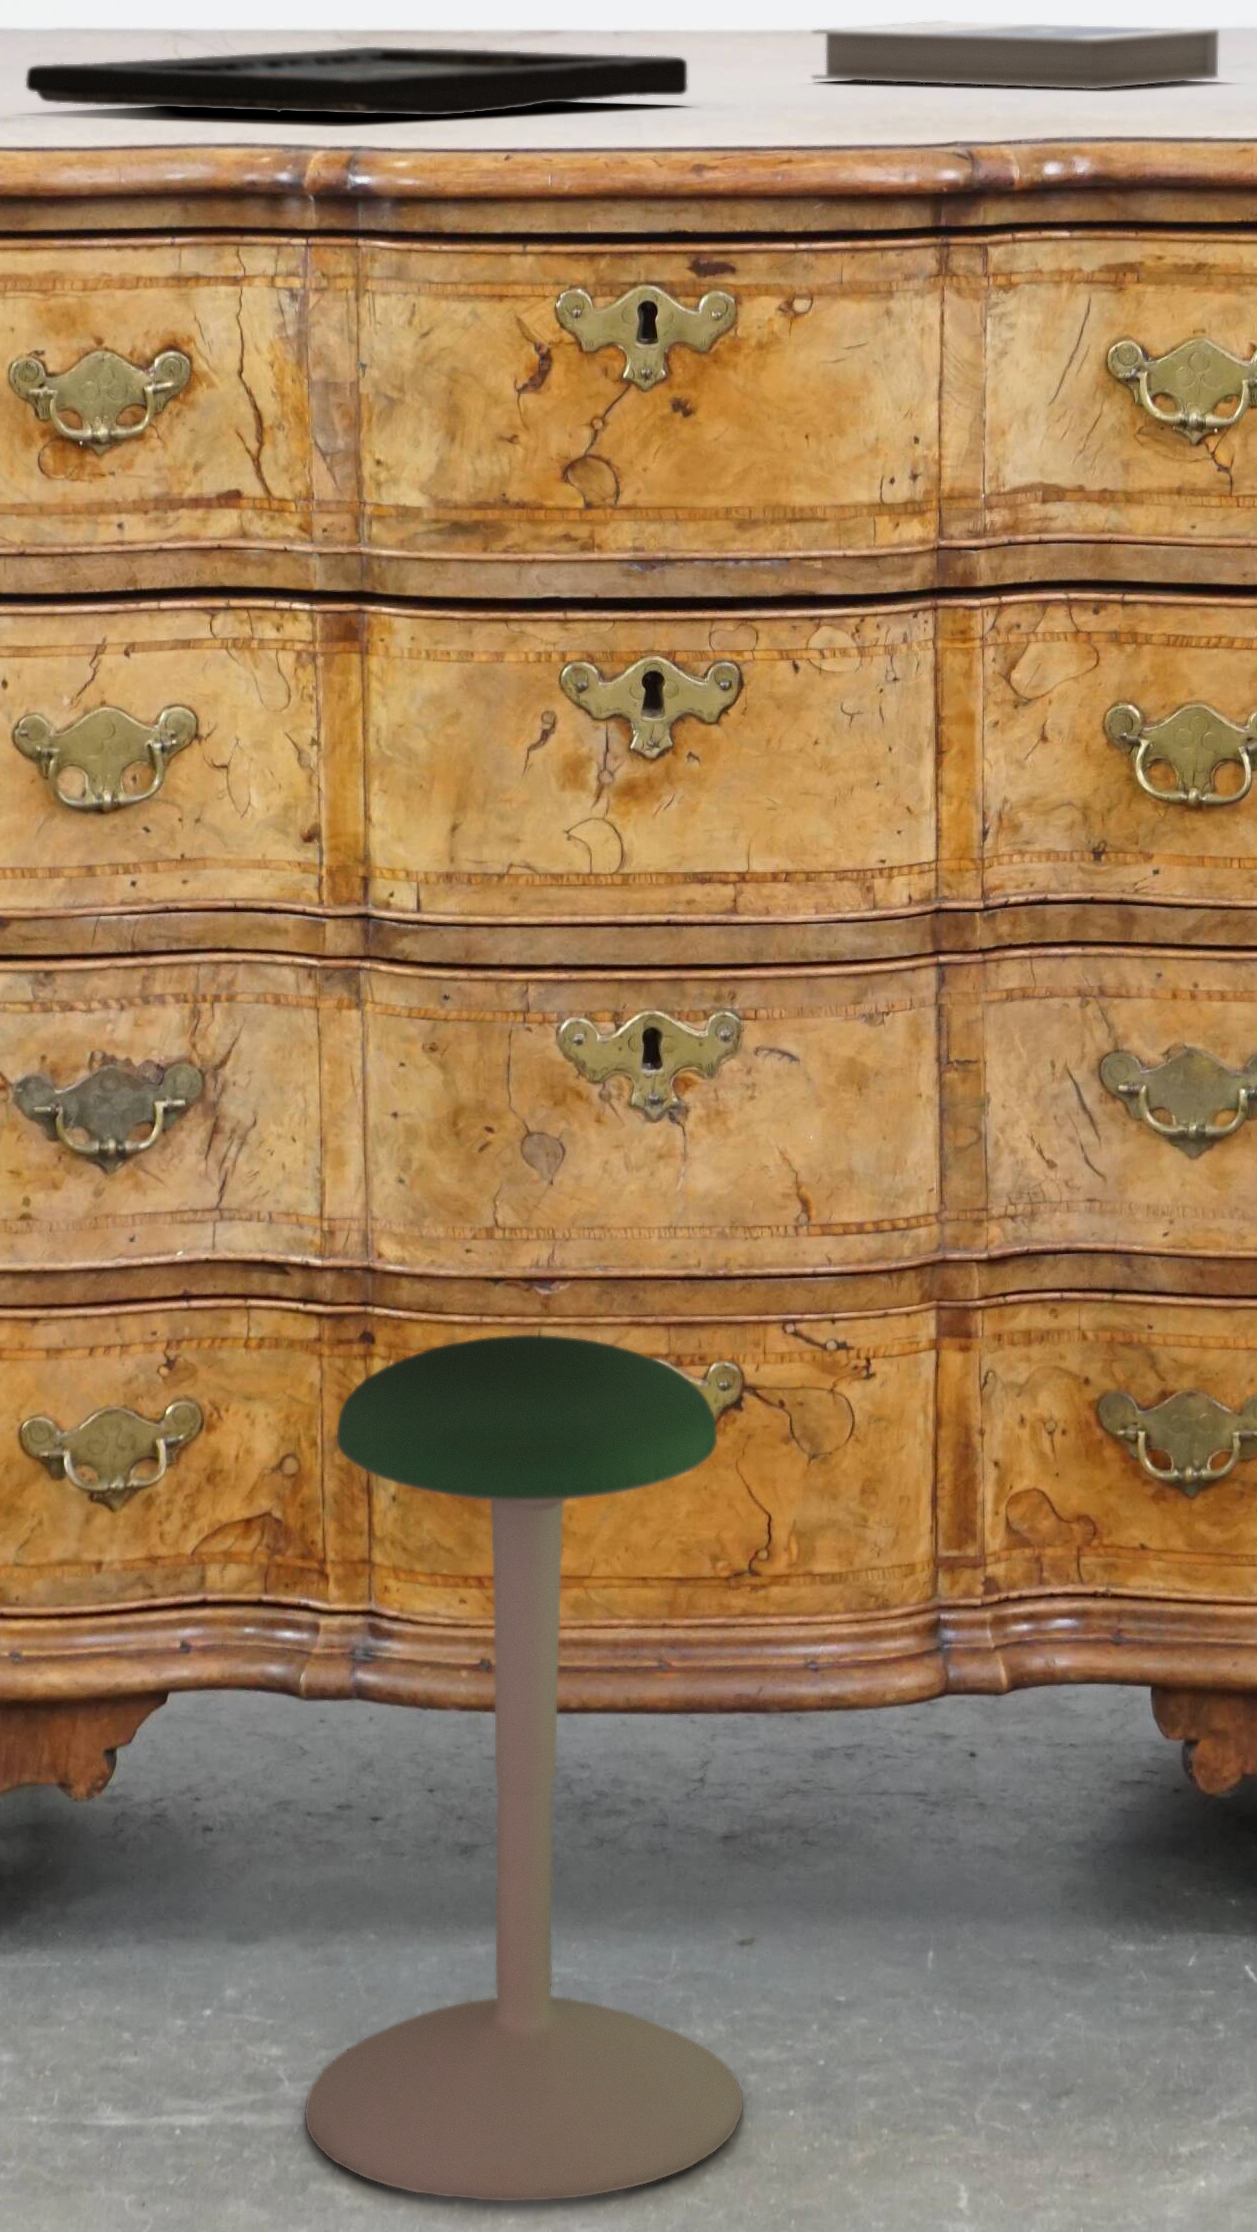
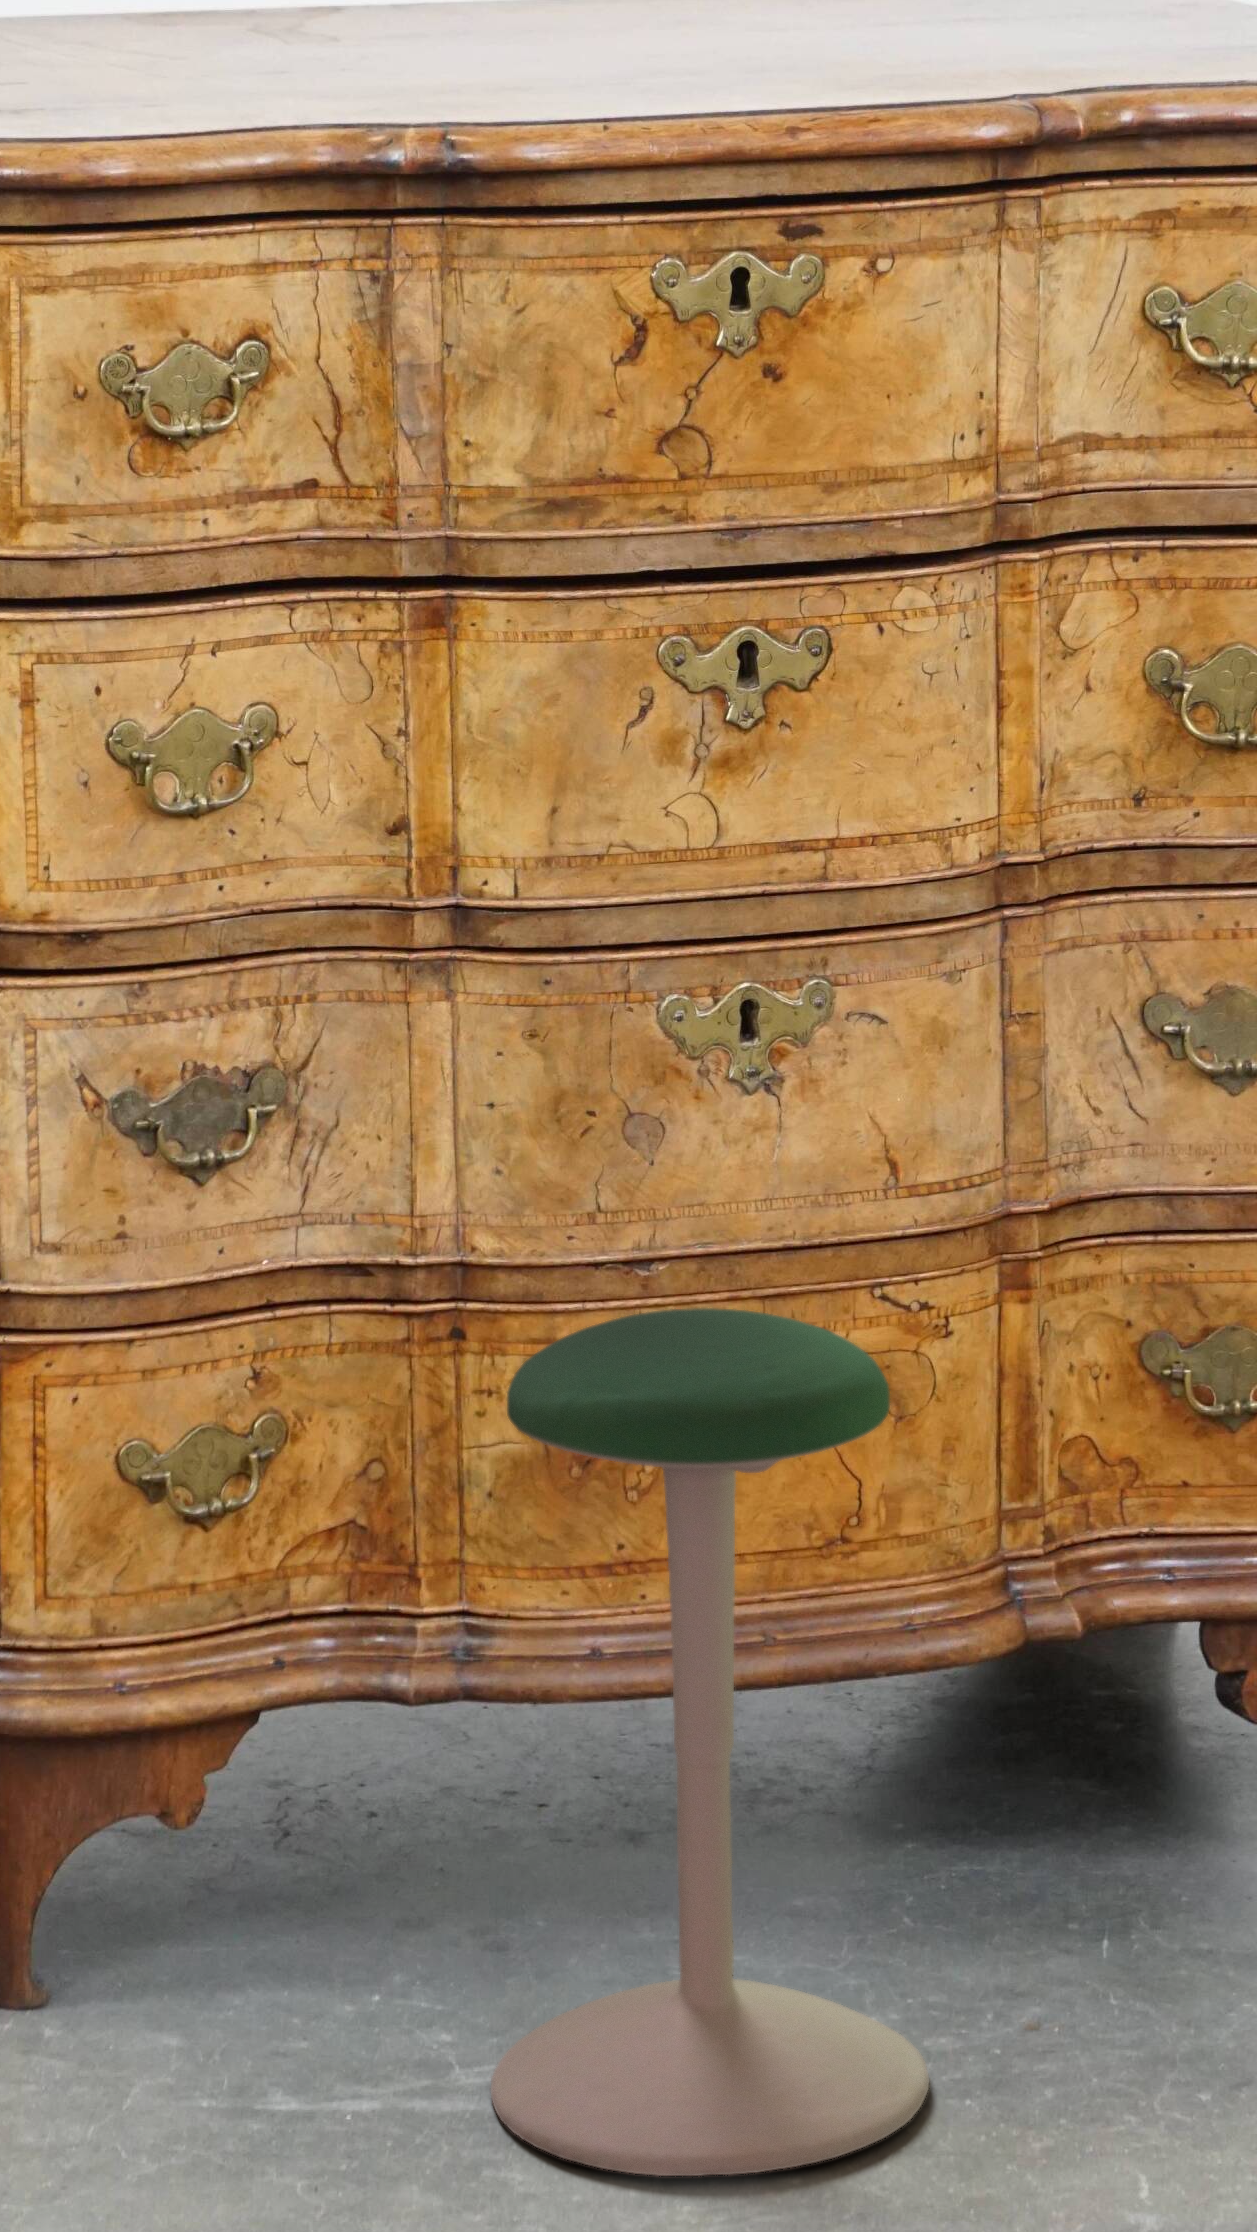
hardback book: present [812,22,1219,89] -> none [700,13,1080,71]
tray: present [26,47,687,115] -> none [124,31,730,85]

